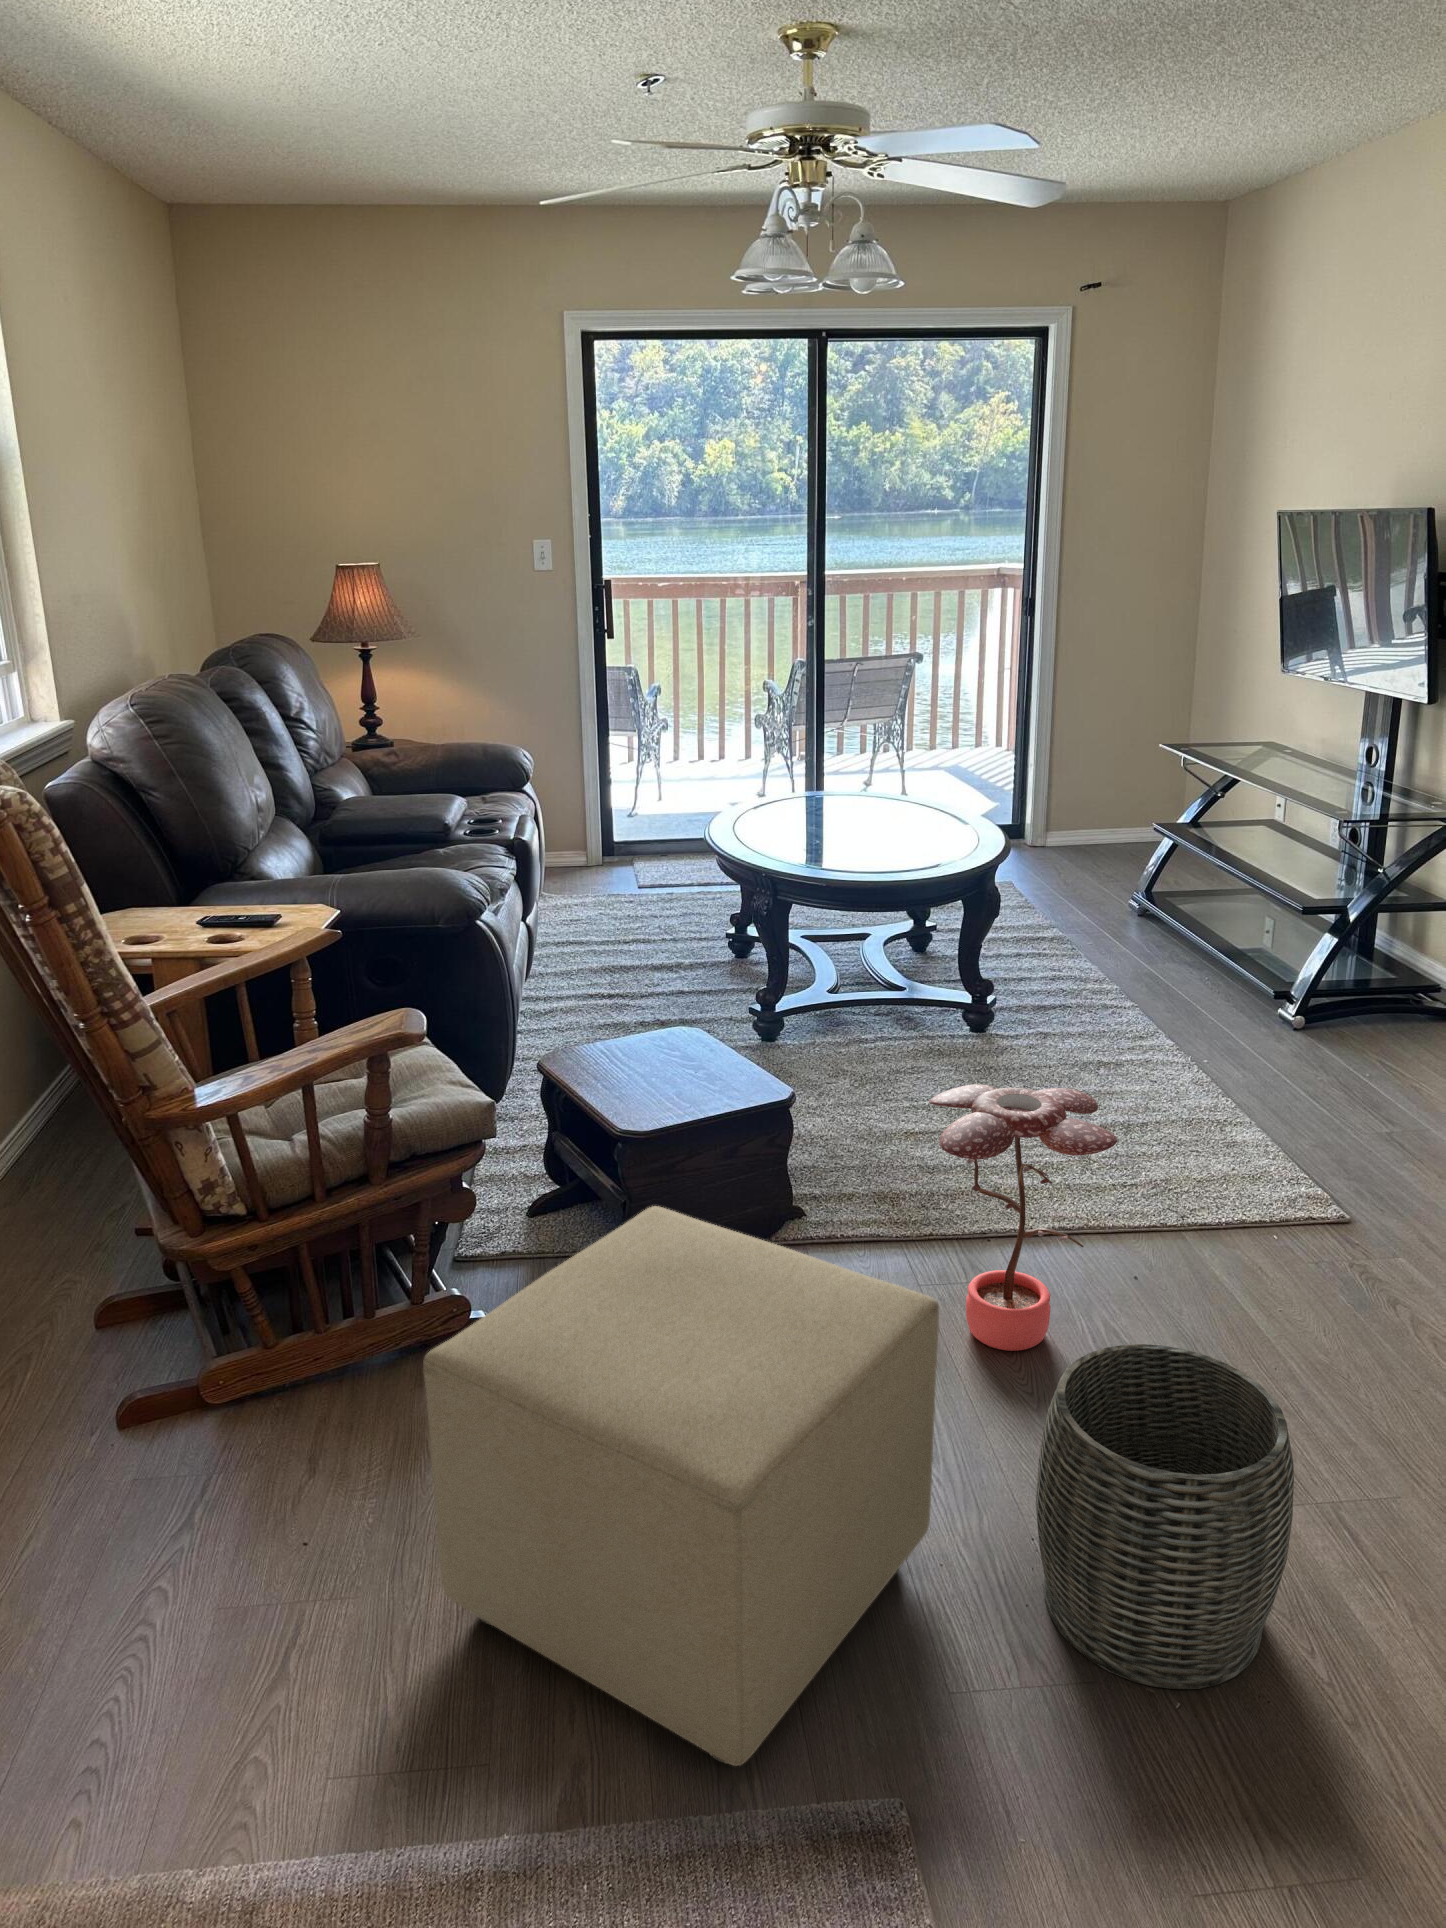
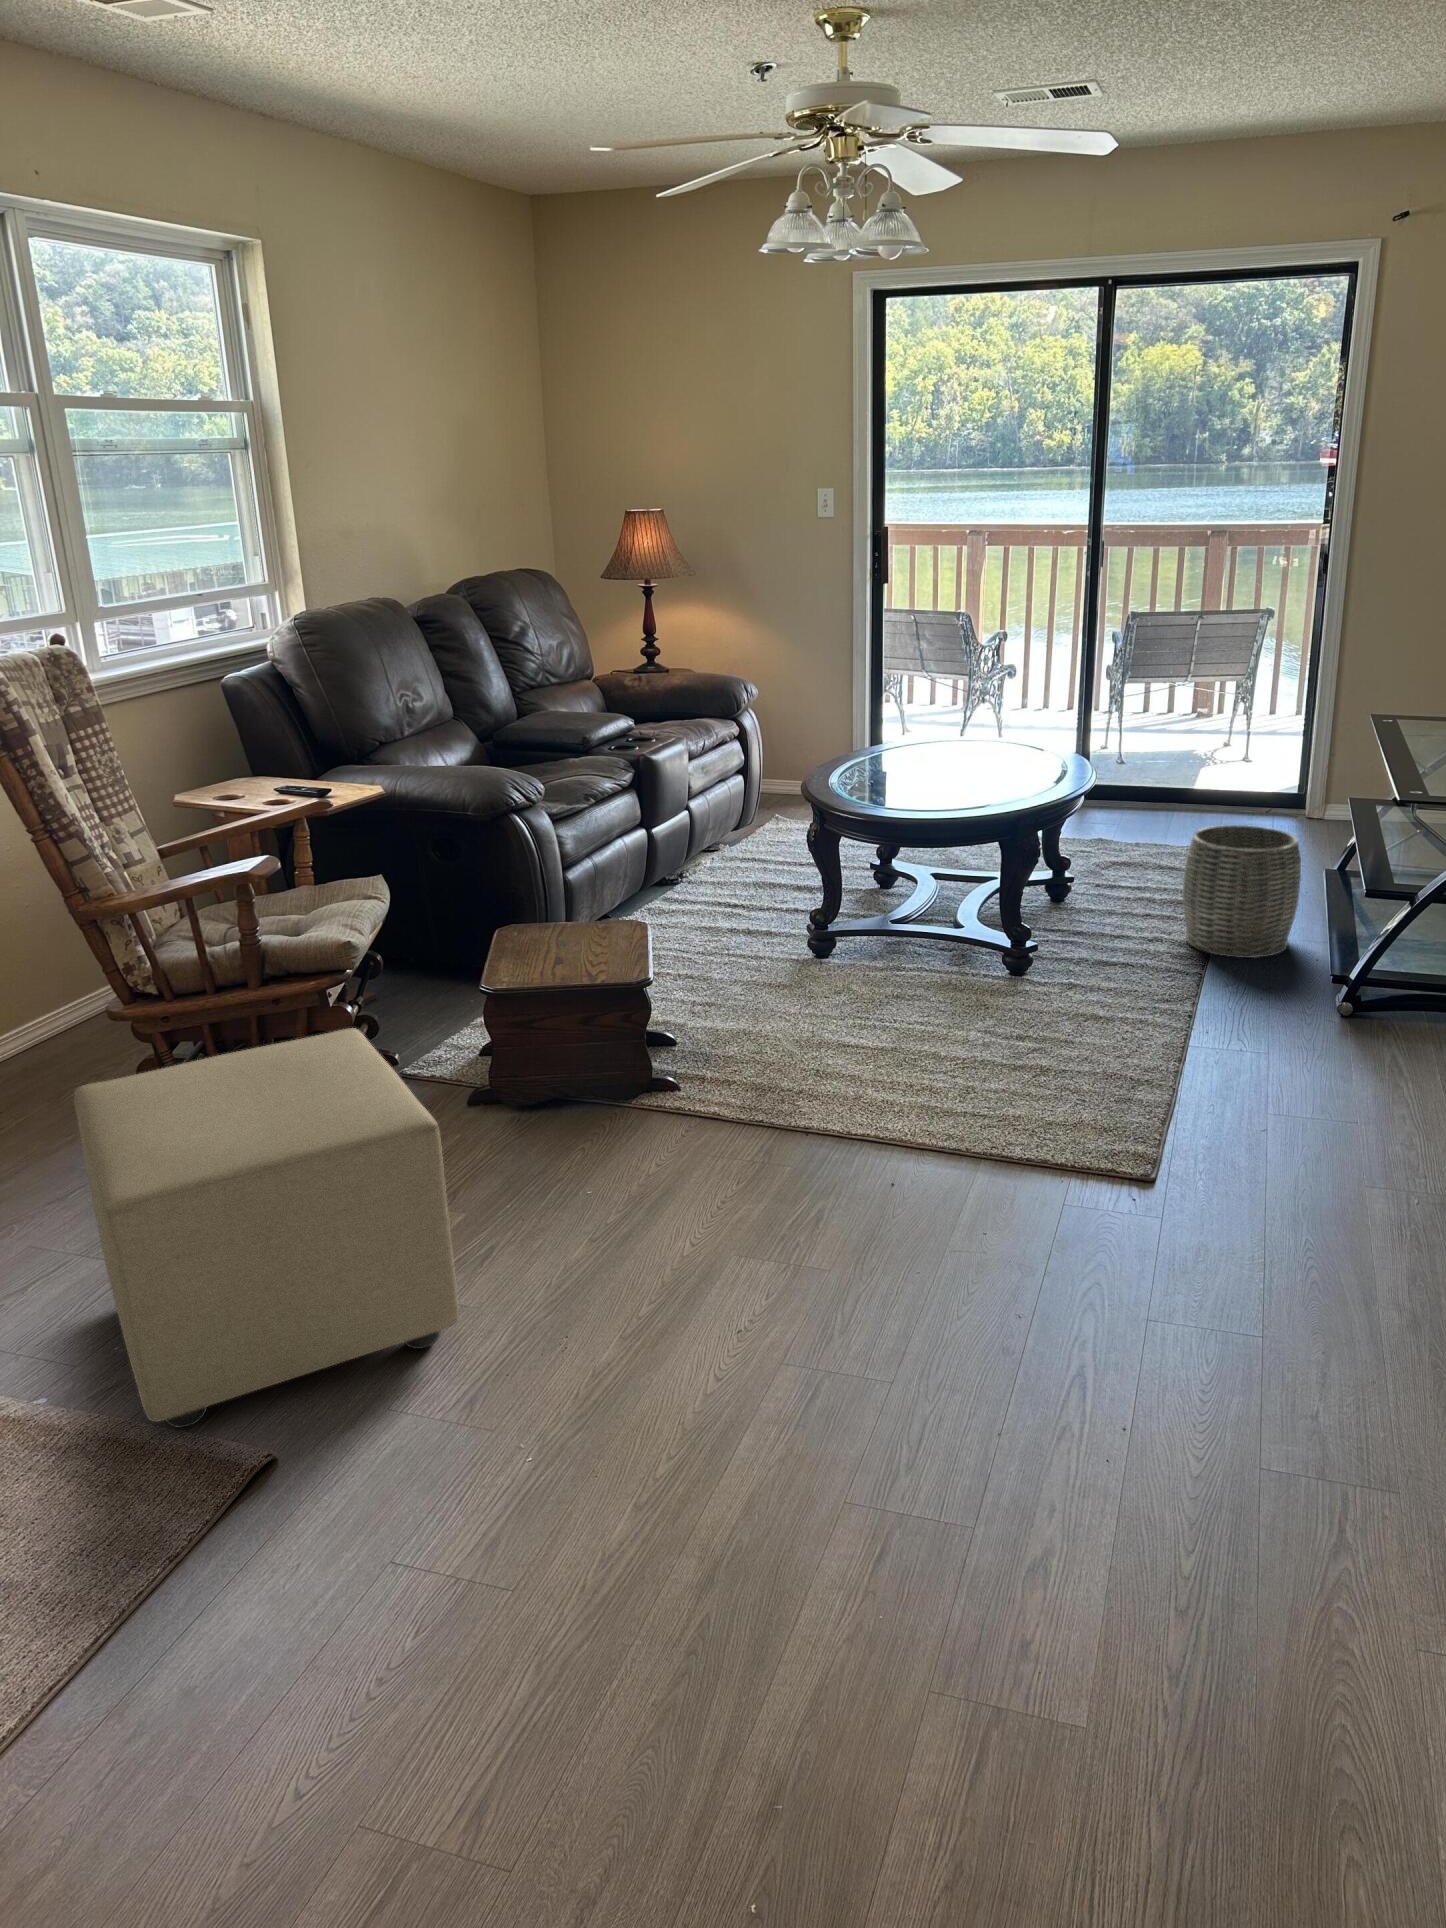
potted plant: present [929,1084,1117,1351] -> none [625,985,810,1229]
woven basket: present [1036,1344,1294,1689] -> present [1182,825,1301,958]

